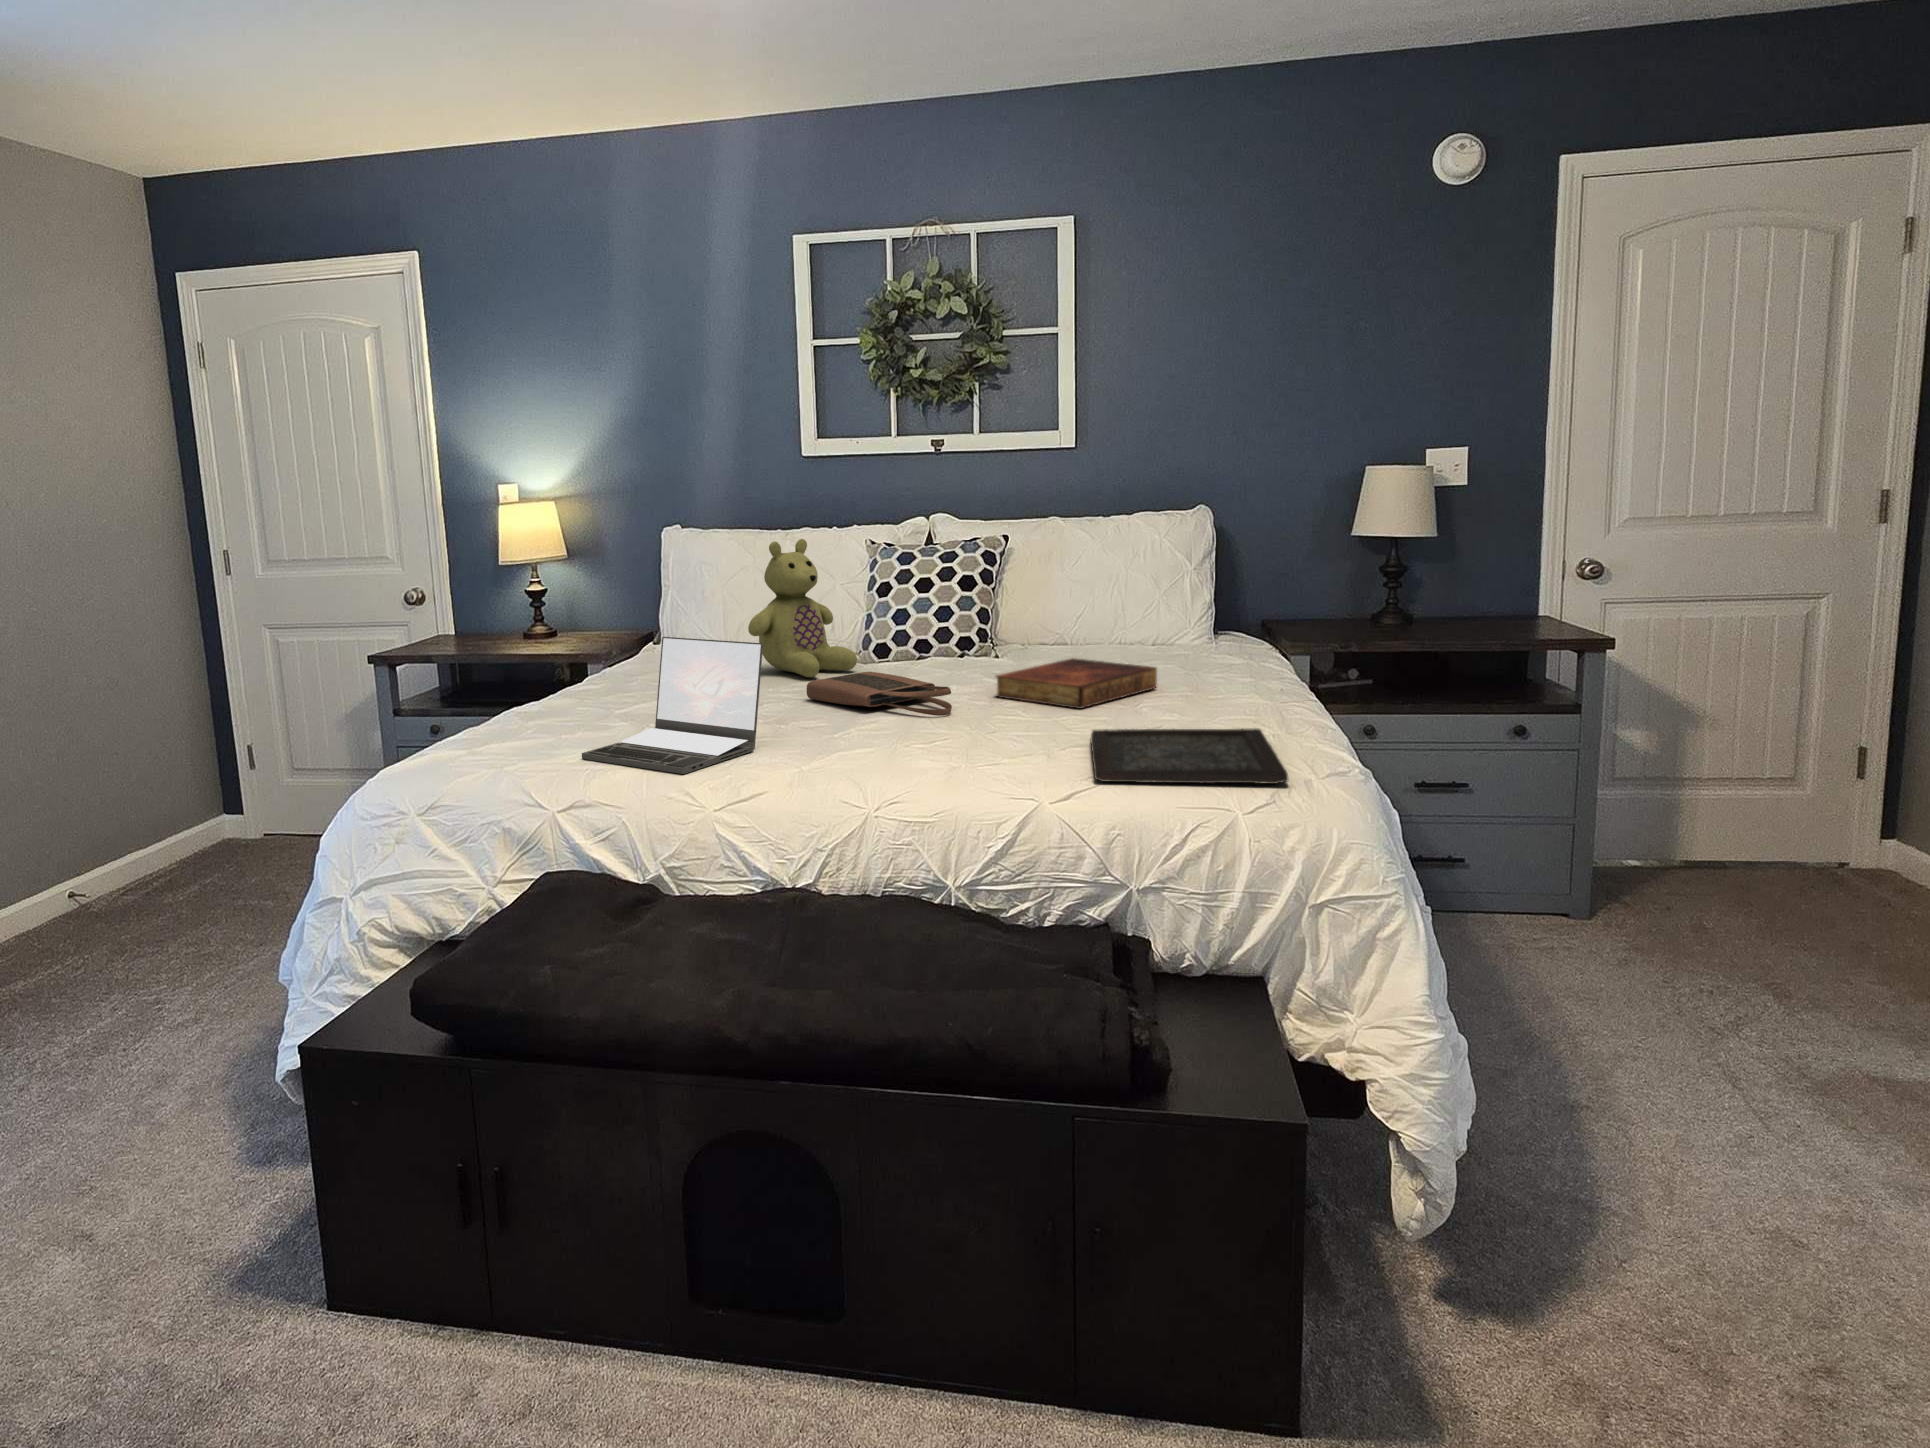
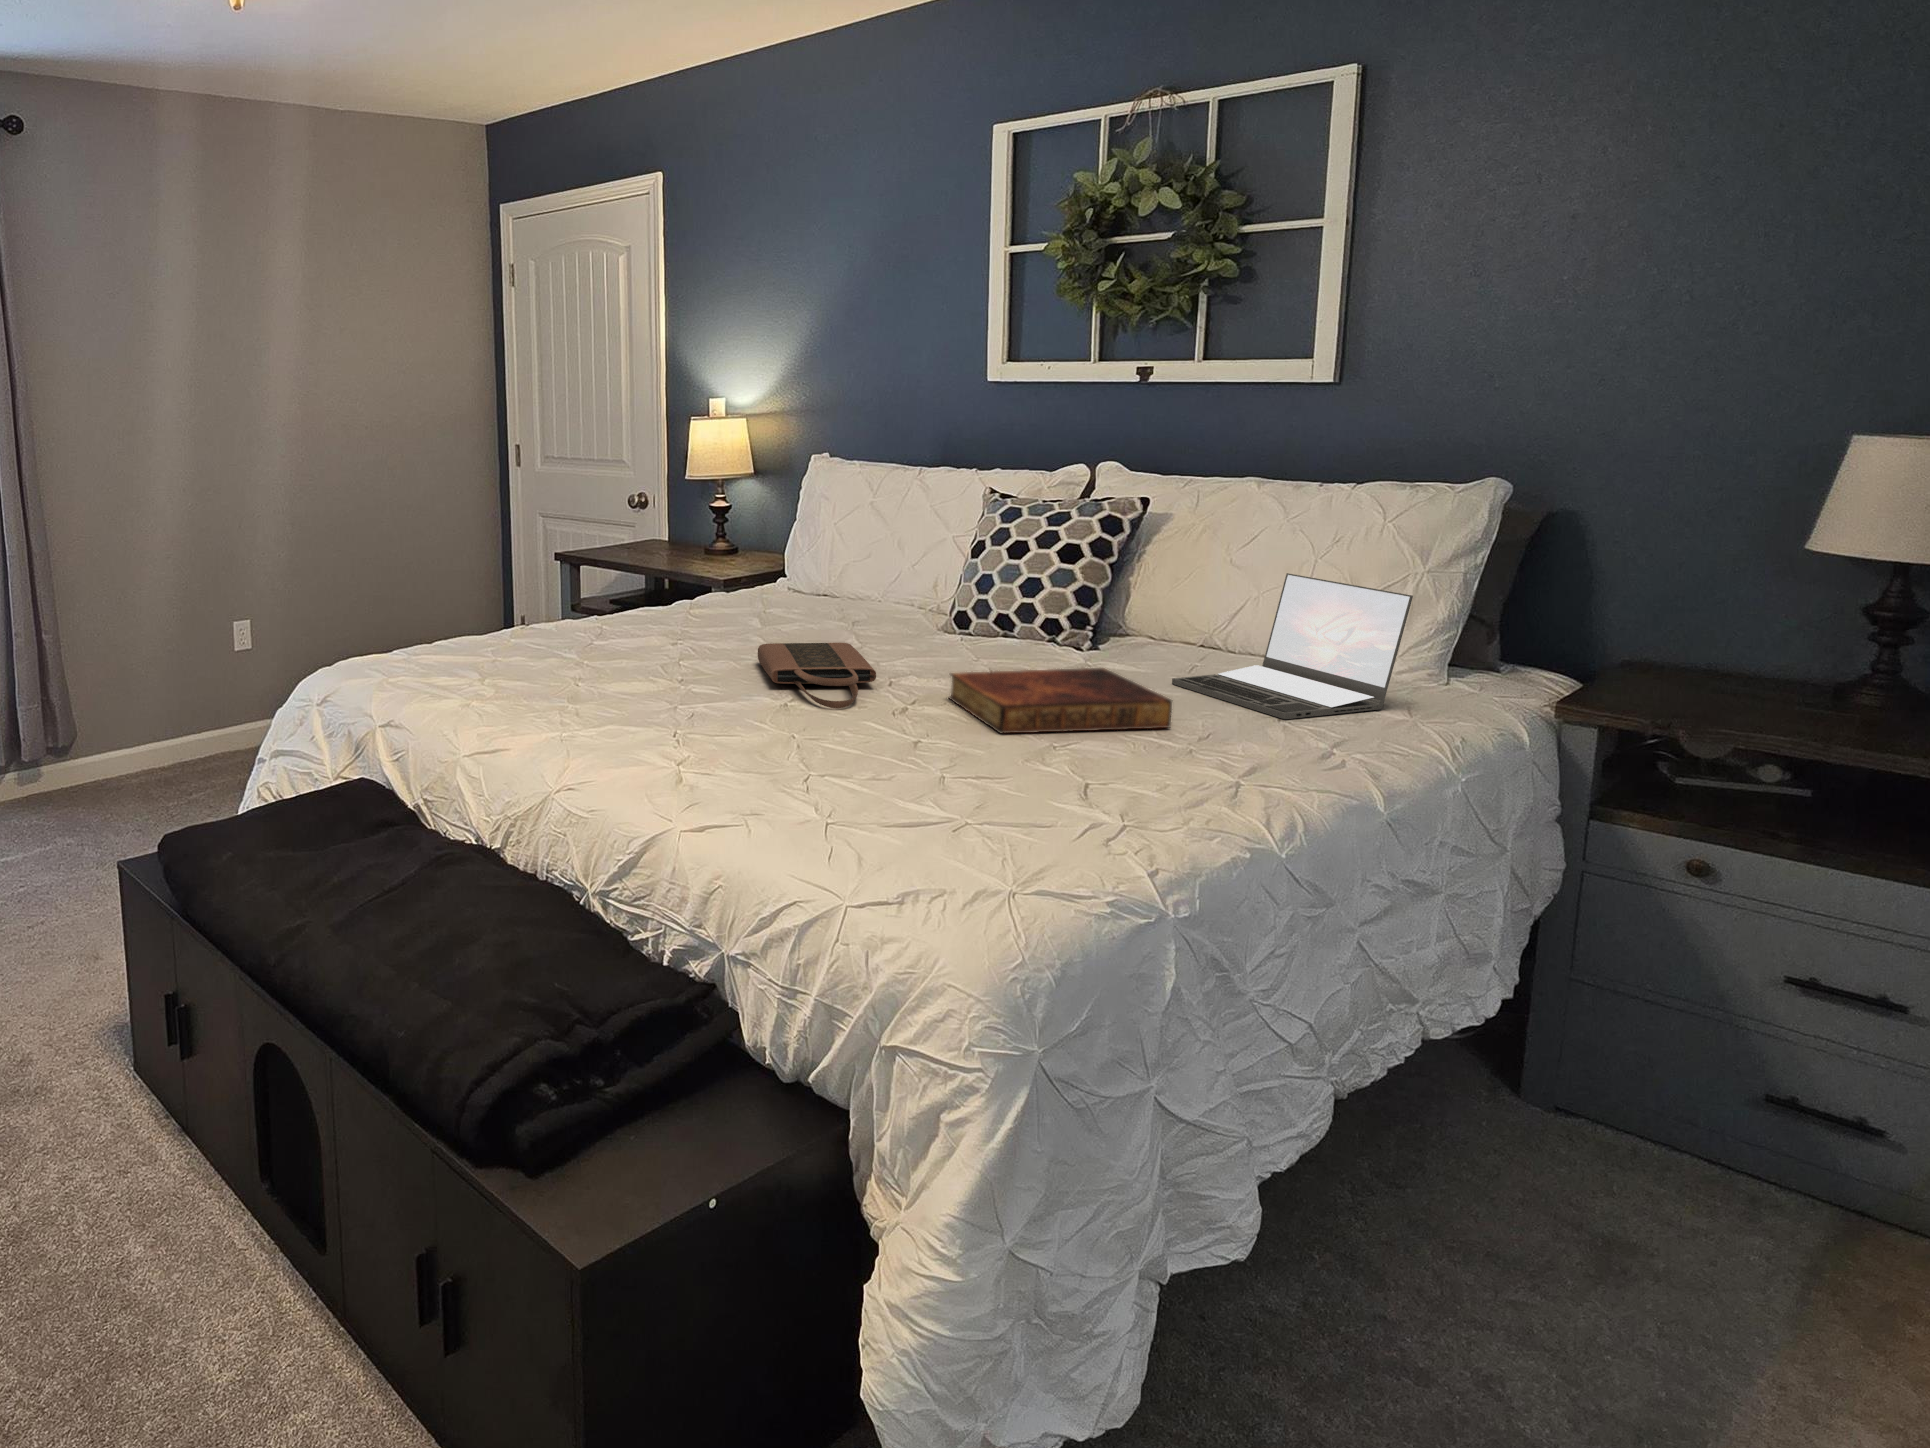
stuffed bear: present [748,539,857,677] -> none [776,484,895,638]
laptop: present [582,637,763,774] -> present [1172,573,1413,719]
tray: present [1090,728,1288,784] -> none [768,762,1107,885]

